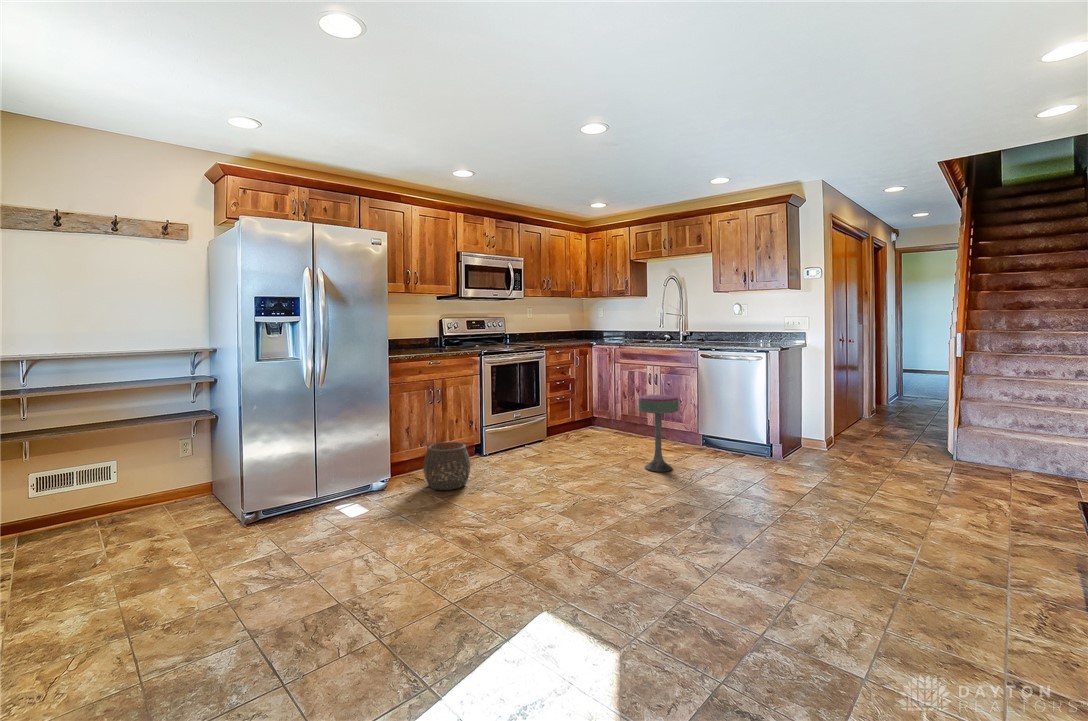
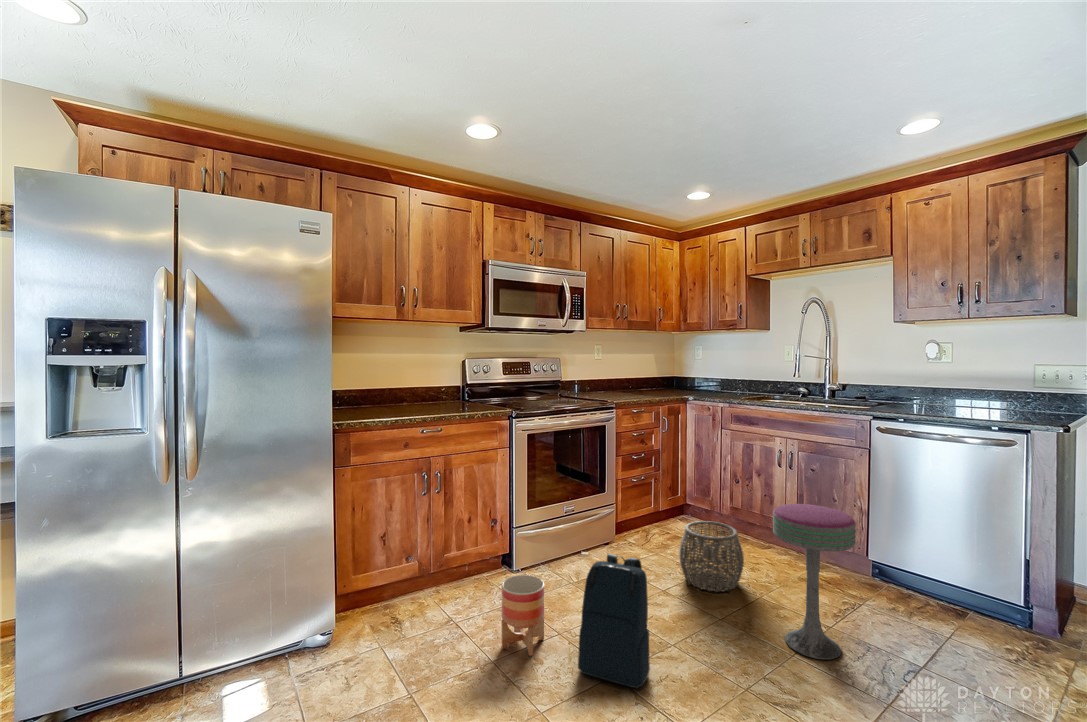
backpack: none [535,422,573,486] -> present [578,554,650,688]
woven basket: present [423,442,471,490] -> present [679,521,744,592]
planter: none [489,442,514,482] -> present [501,575,545,656]

